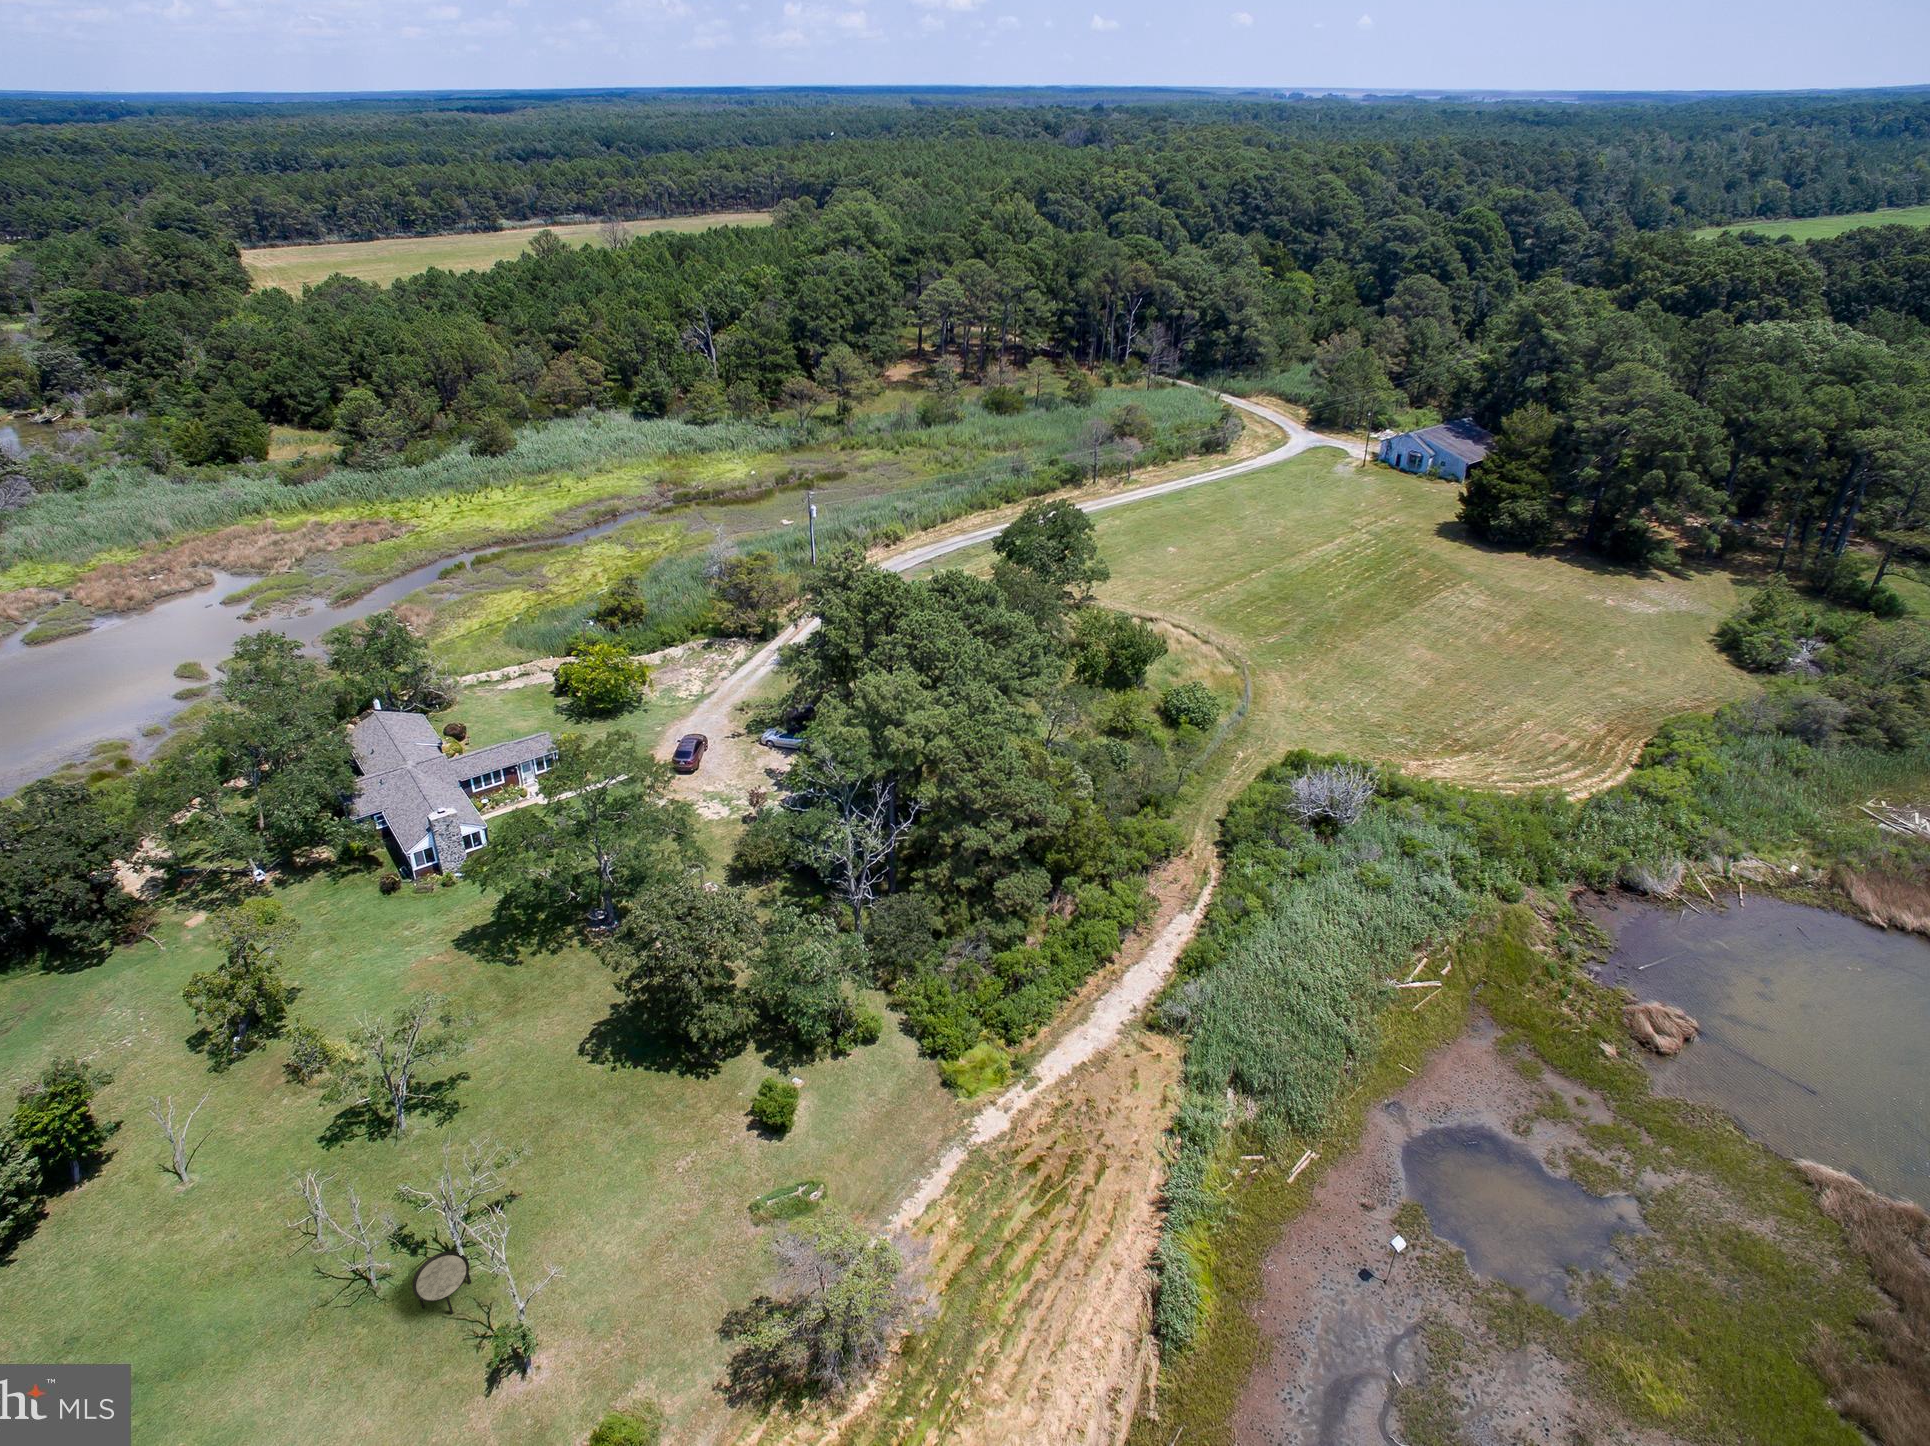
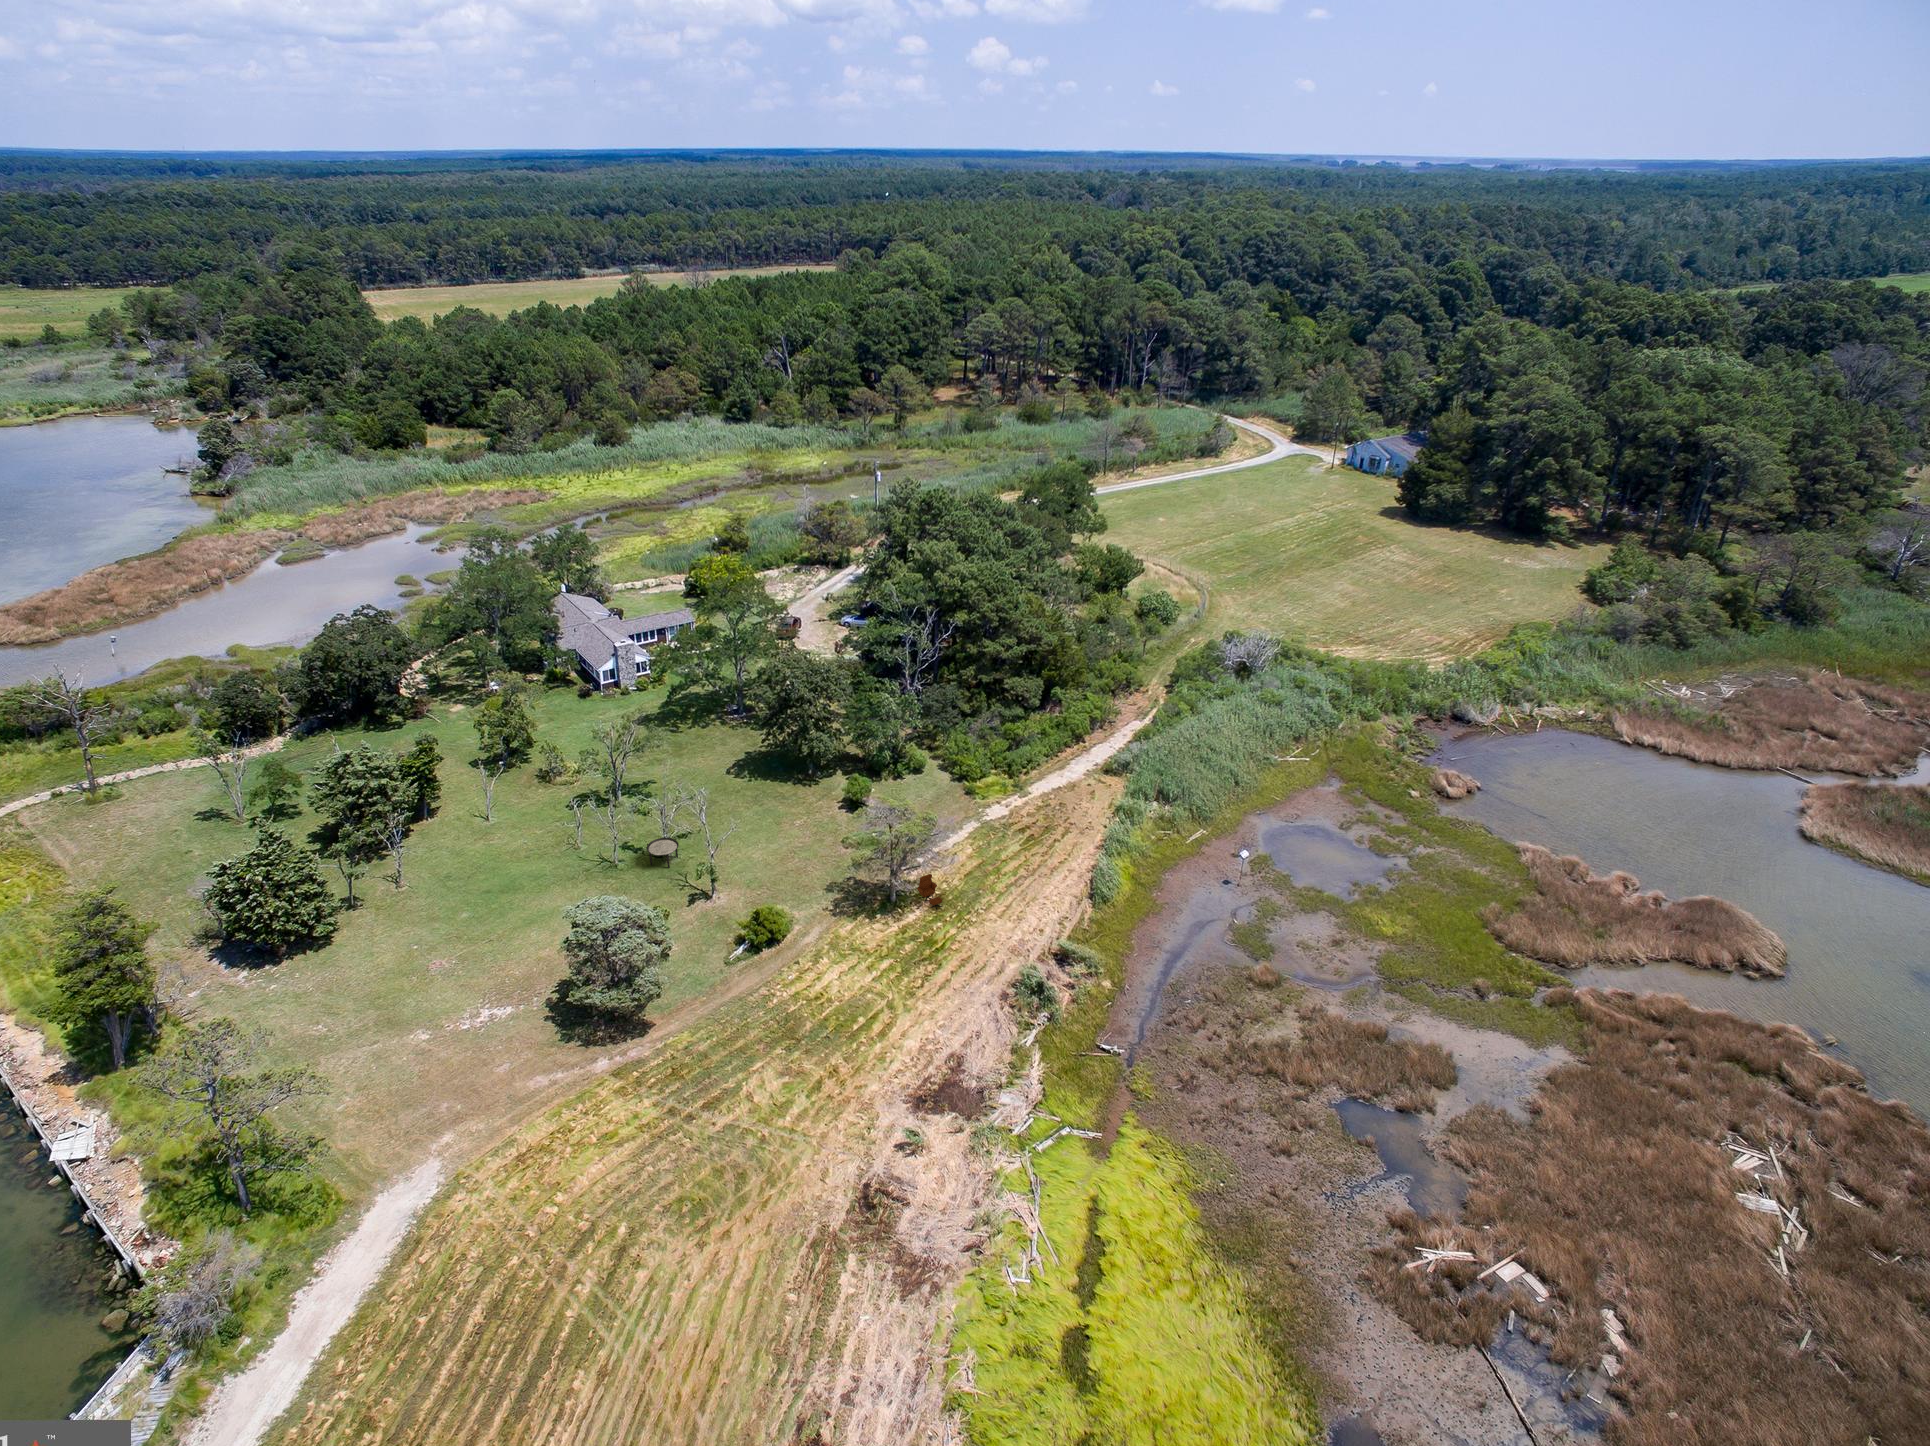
lounge chair: none [868,1334,912,1407] -> present [917,874,942,909]

